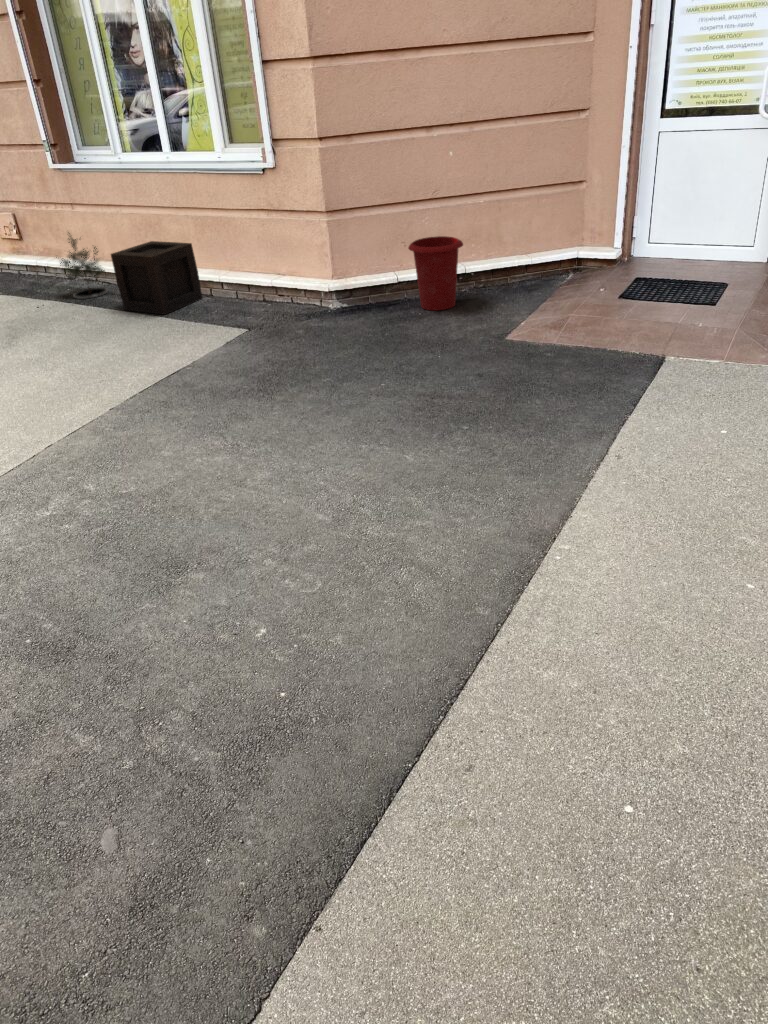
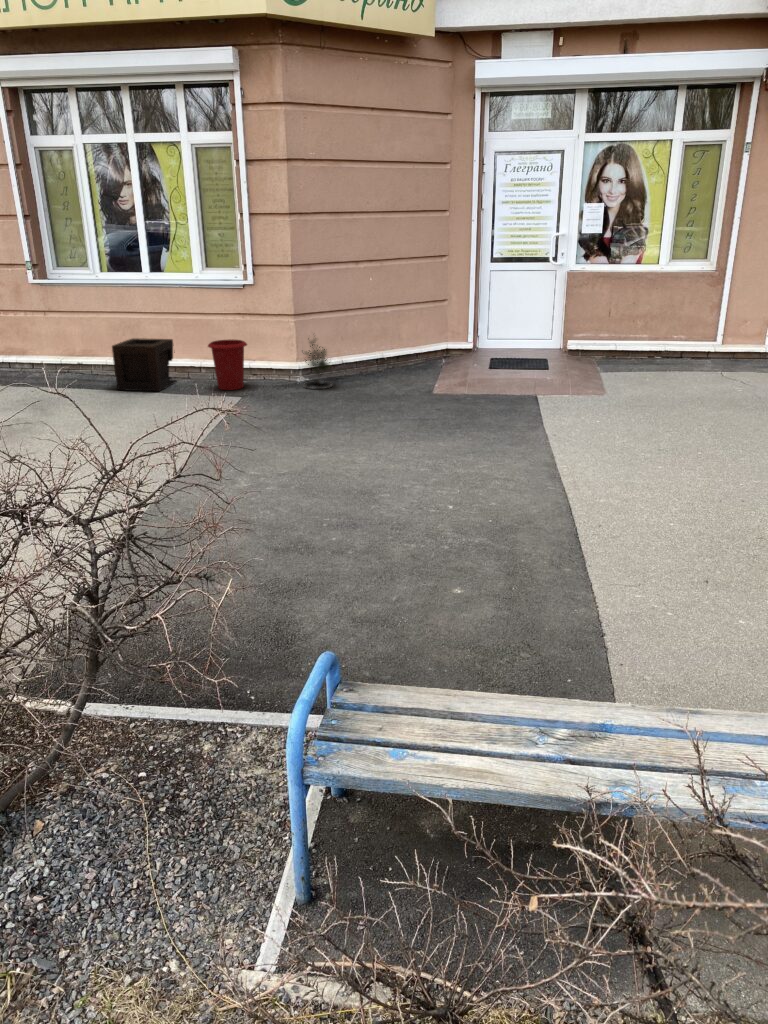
potted tree: present [56,232,108,299] -> present [304,338,332,389]
waste bin: present [408,236,463,310] -> present [208,339,247,390]

